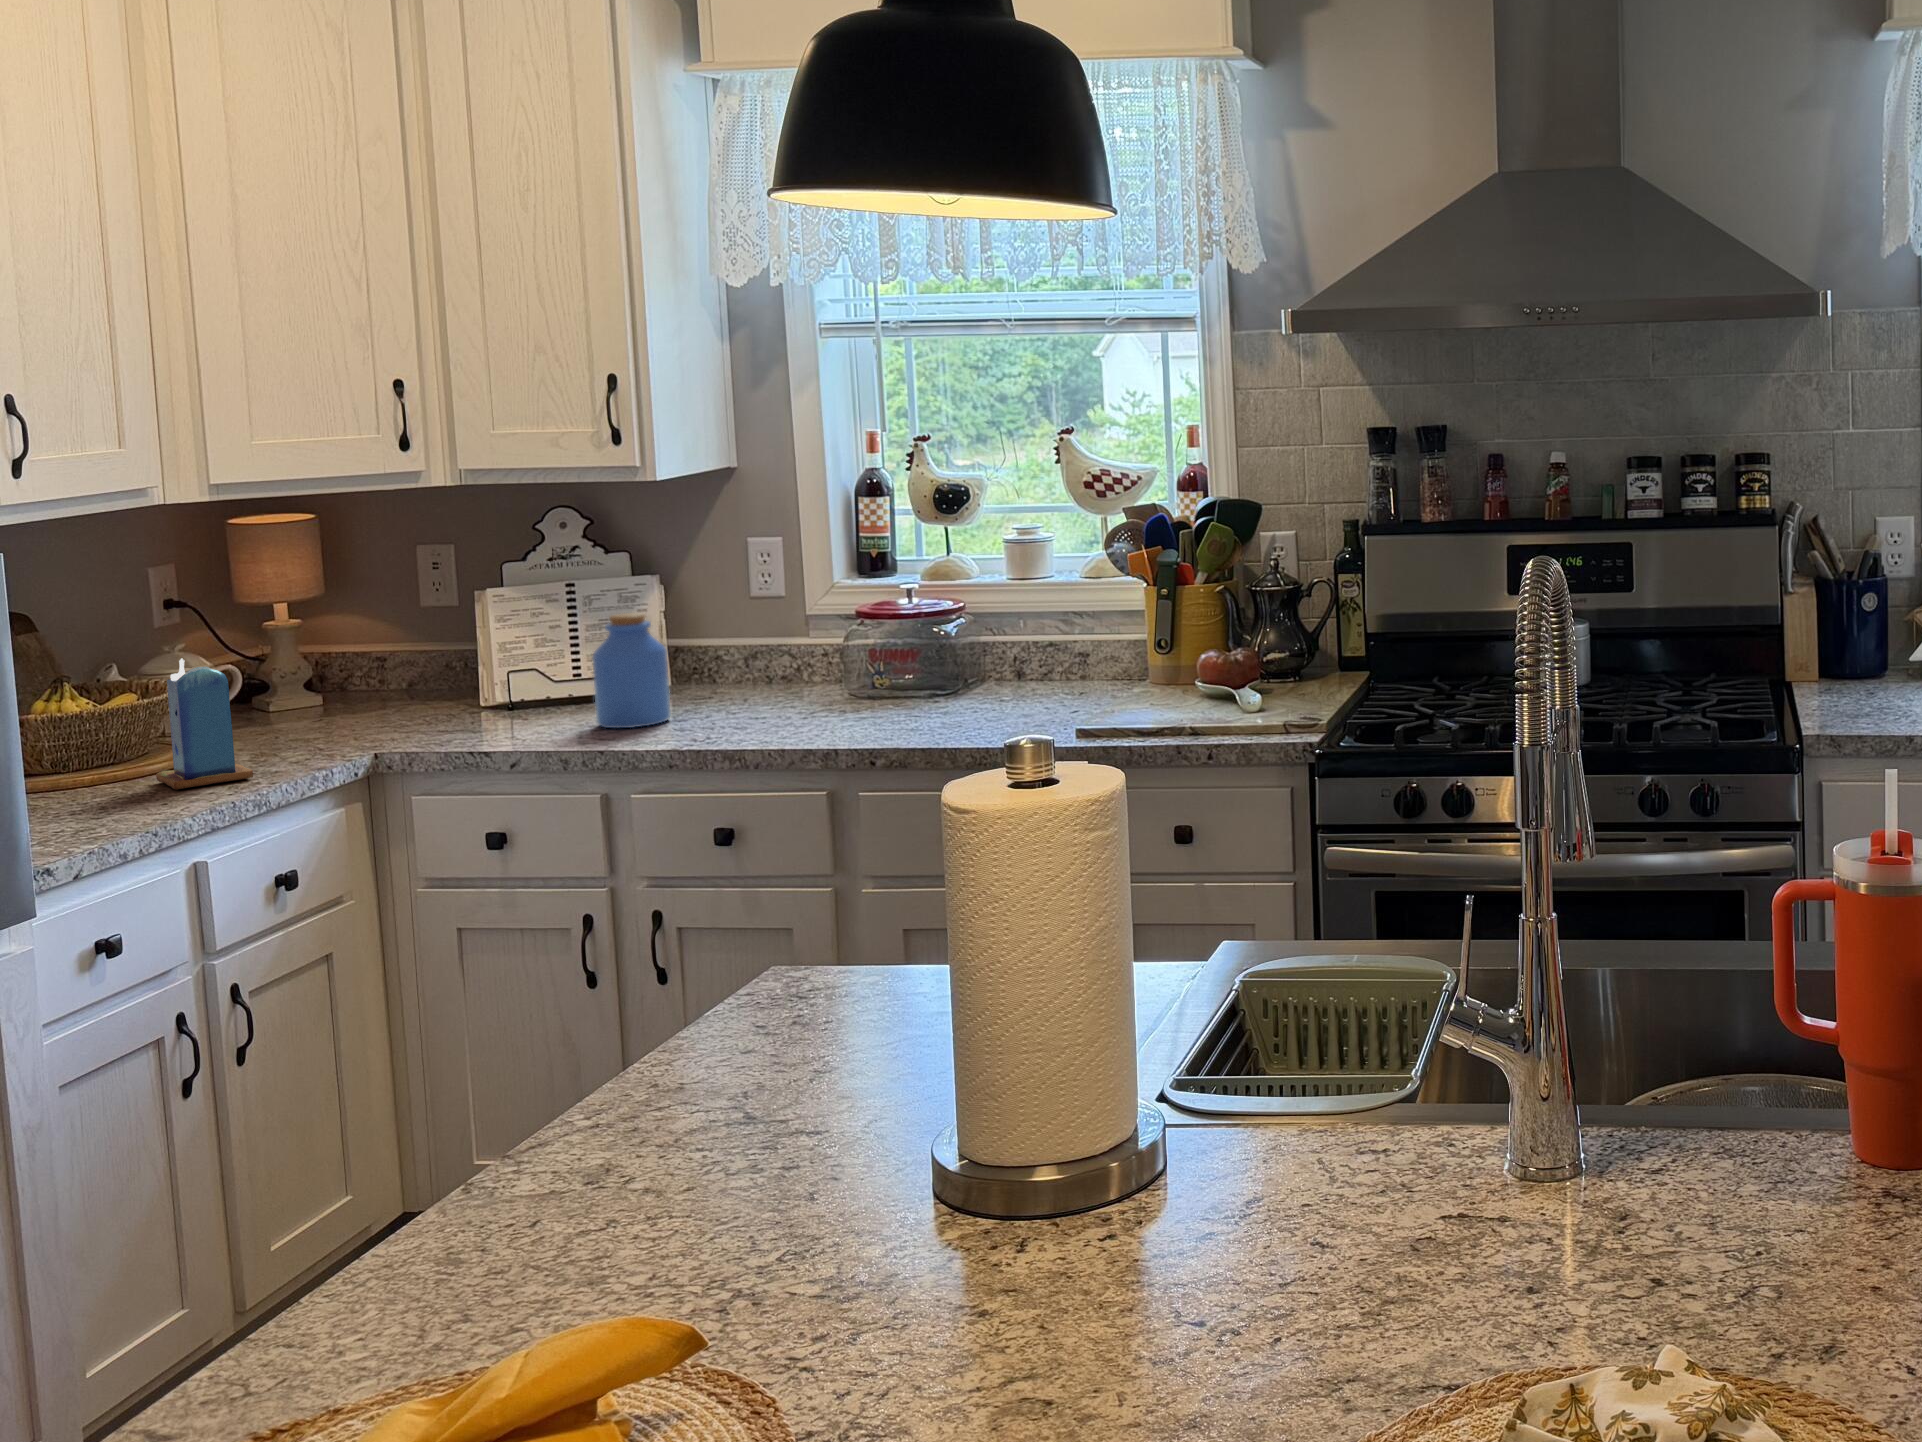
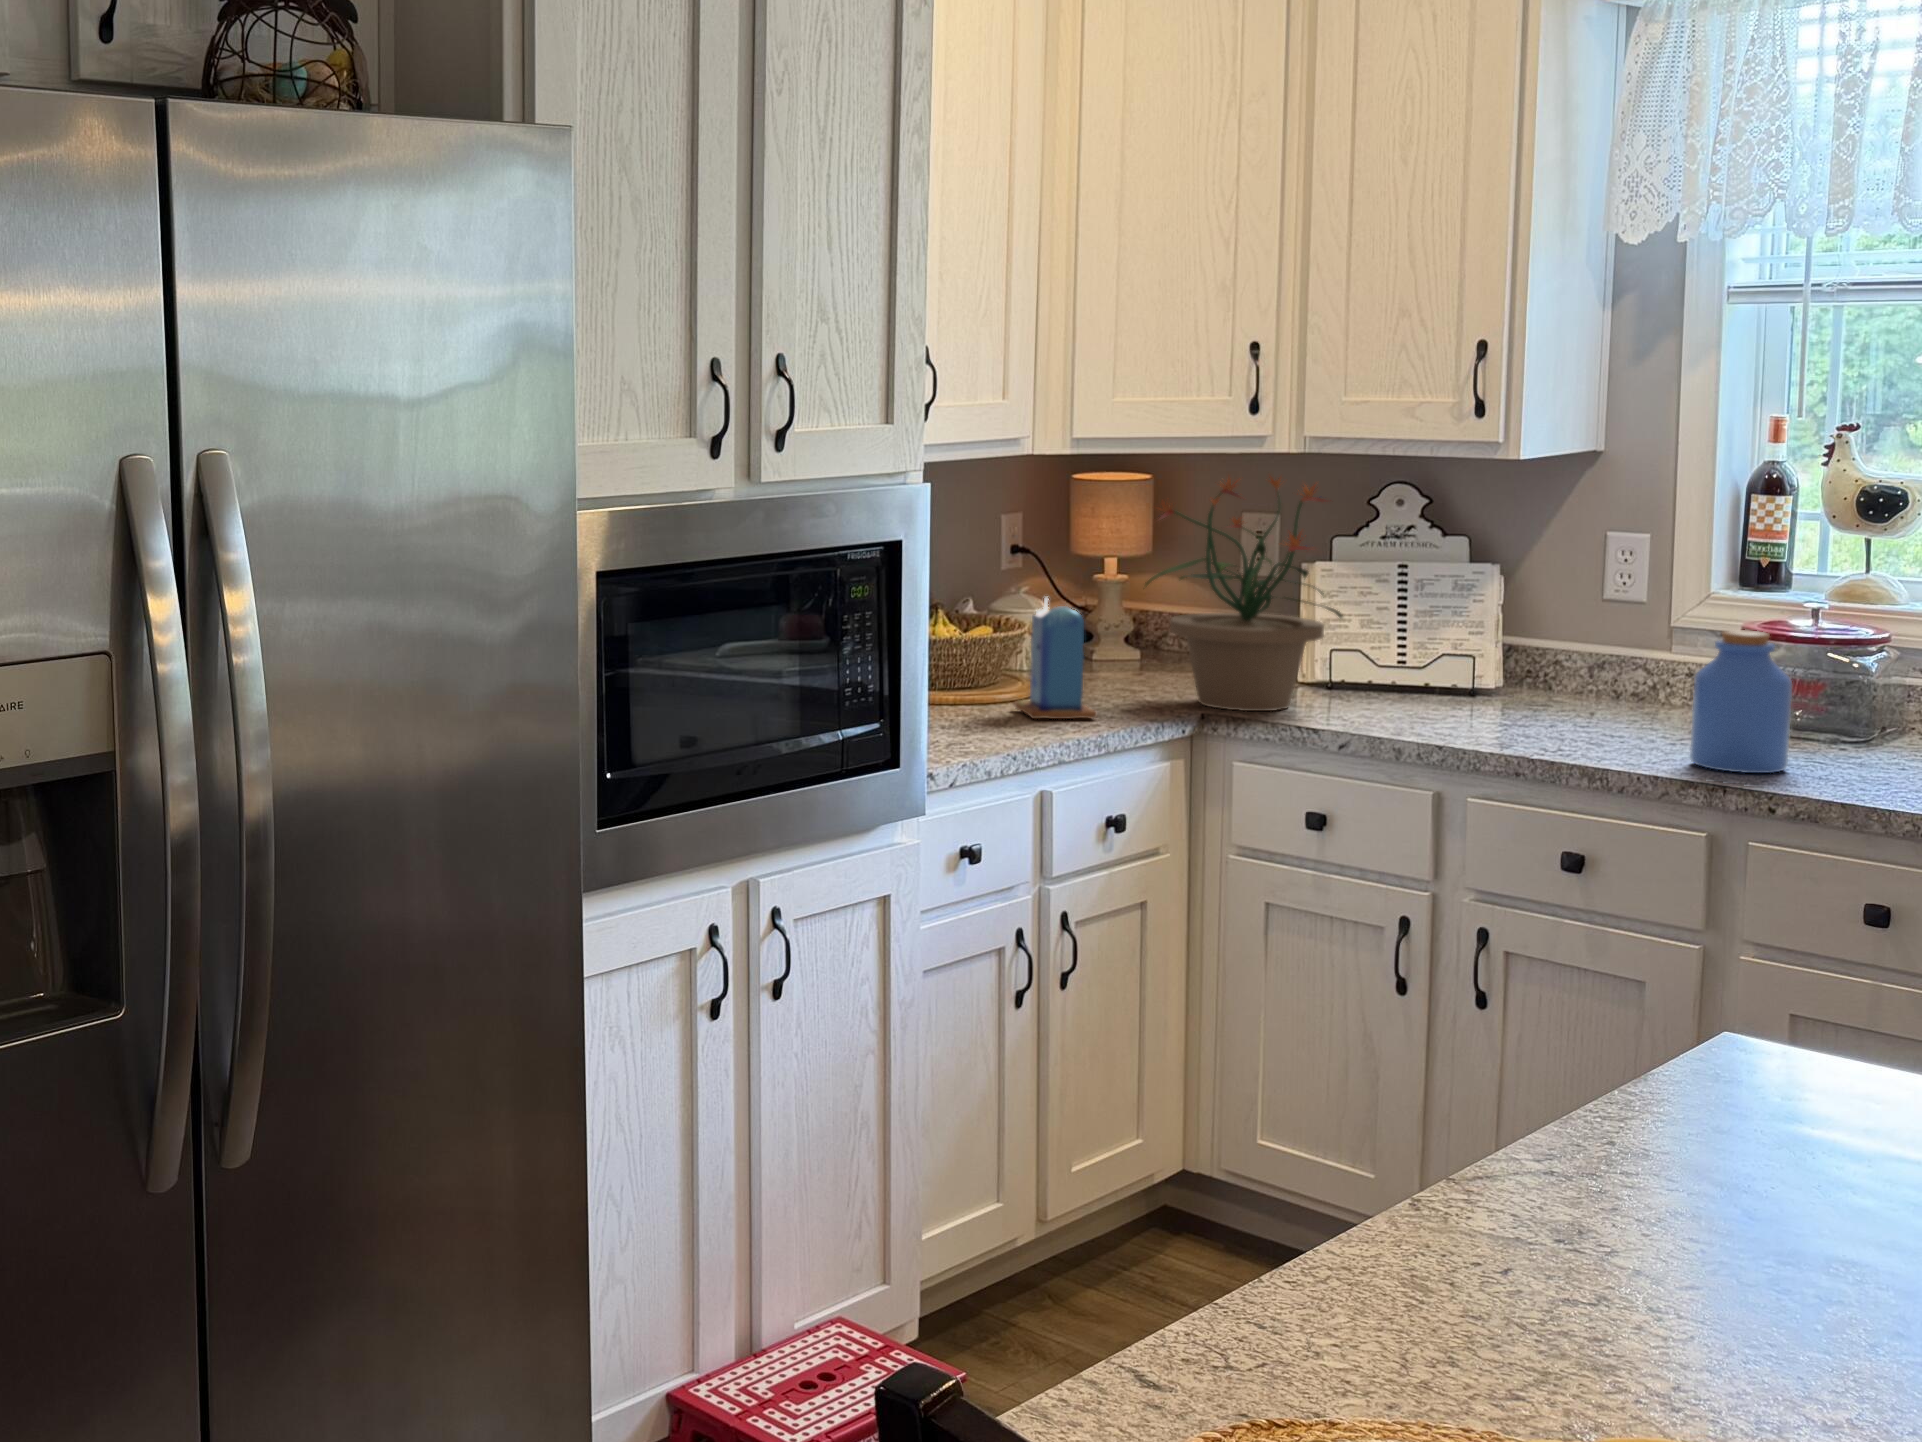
potted plant: none [300,510,512,745] -> present [1145,477,1342,711]
jar: present [593,613,671,728] -> present [1690,630,1792,773]

